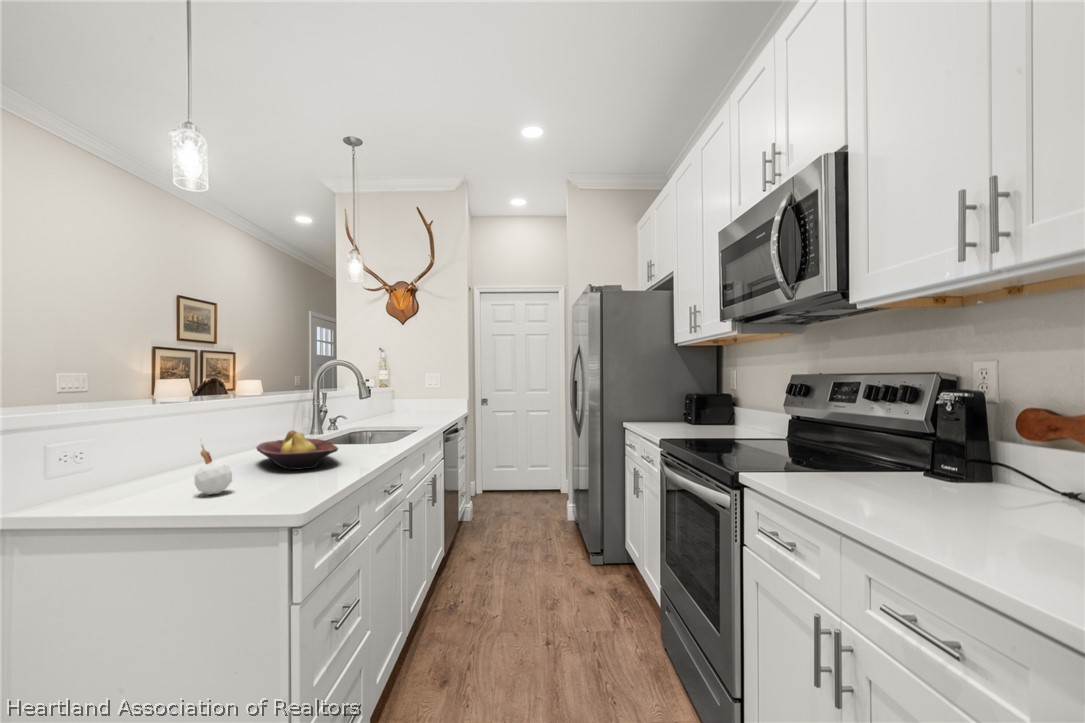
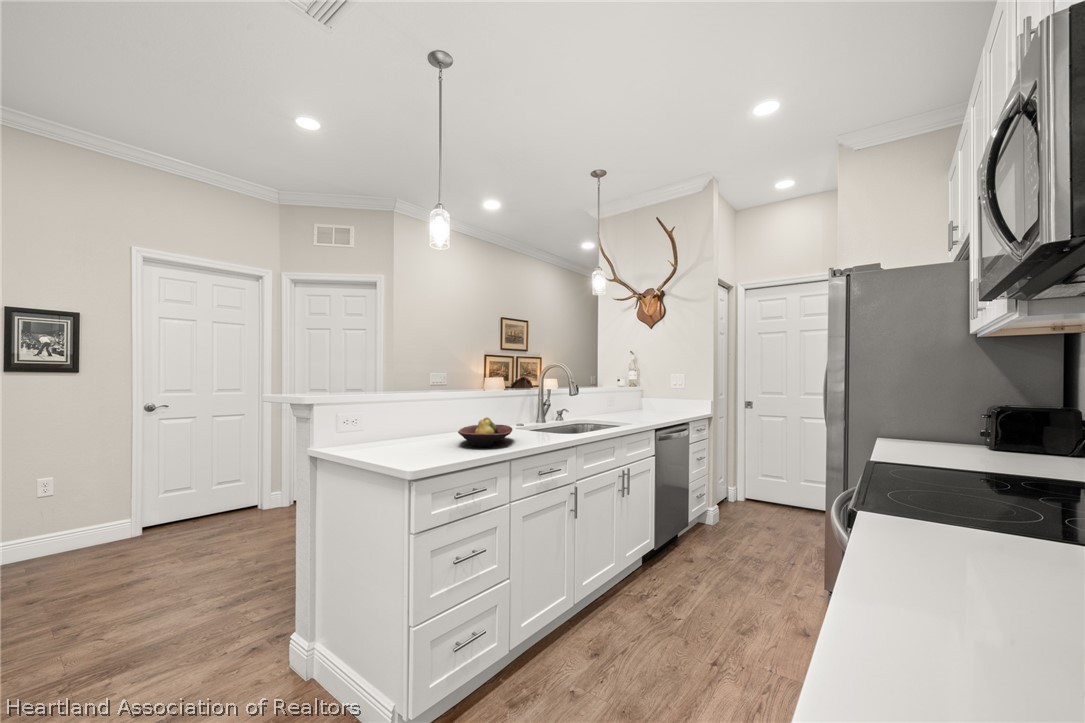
candle: present [194,445,232,495] -> none [396,417,419,455]

